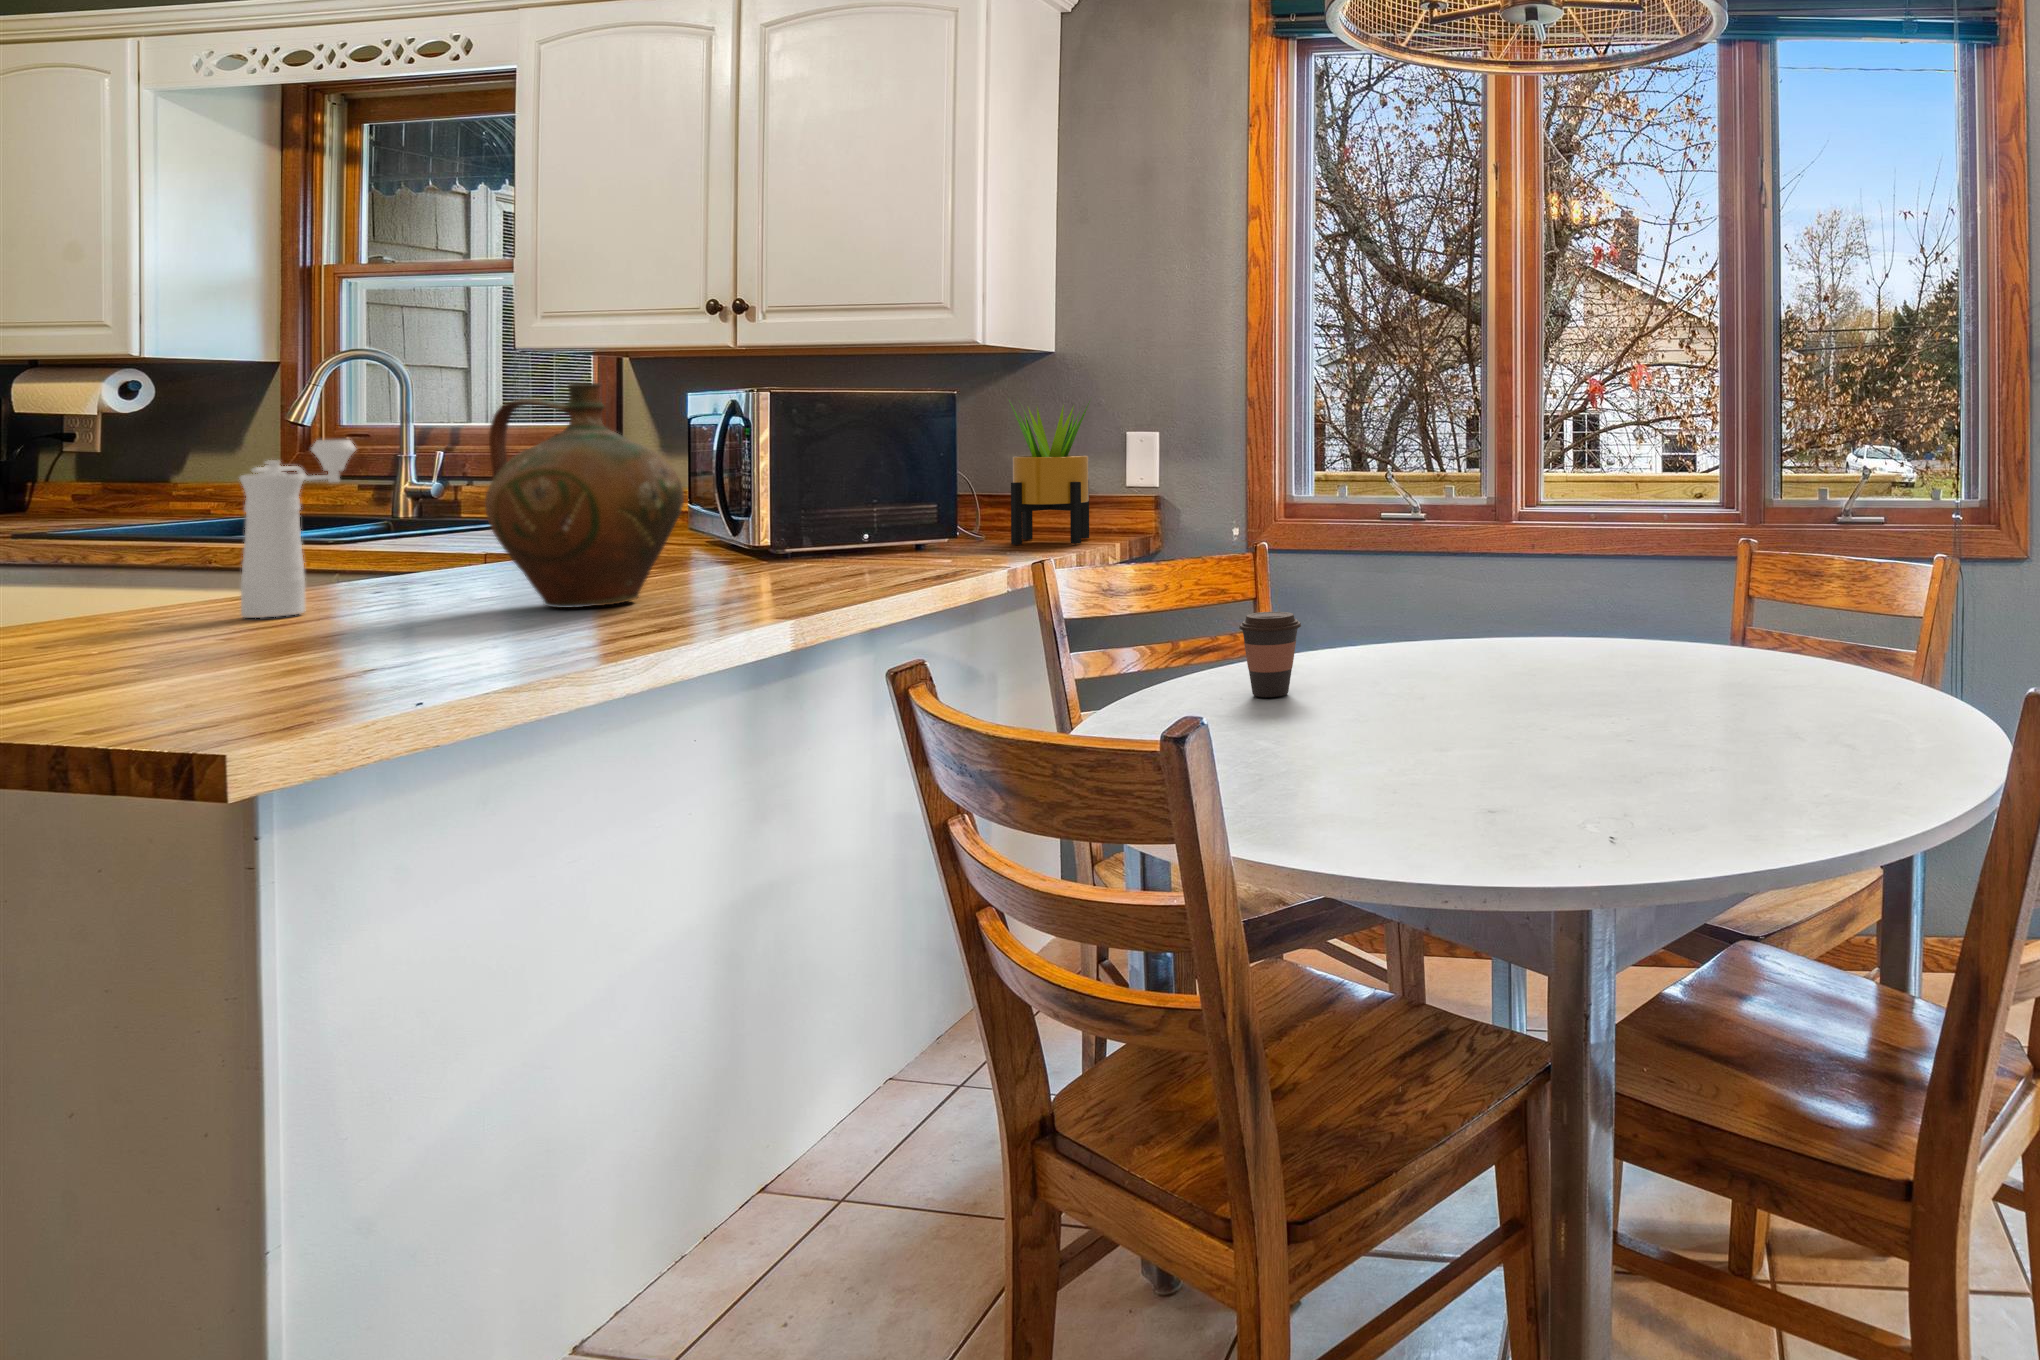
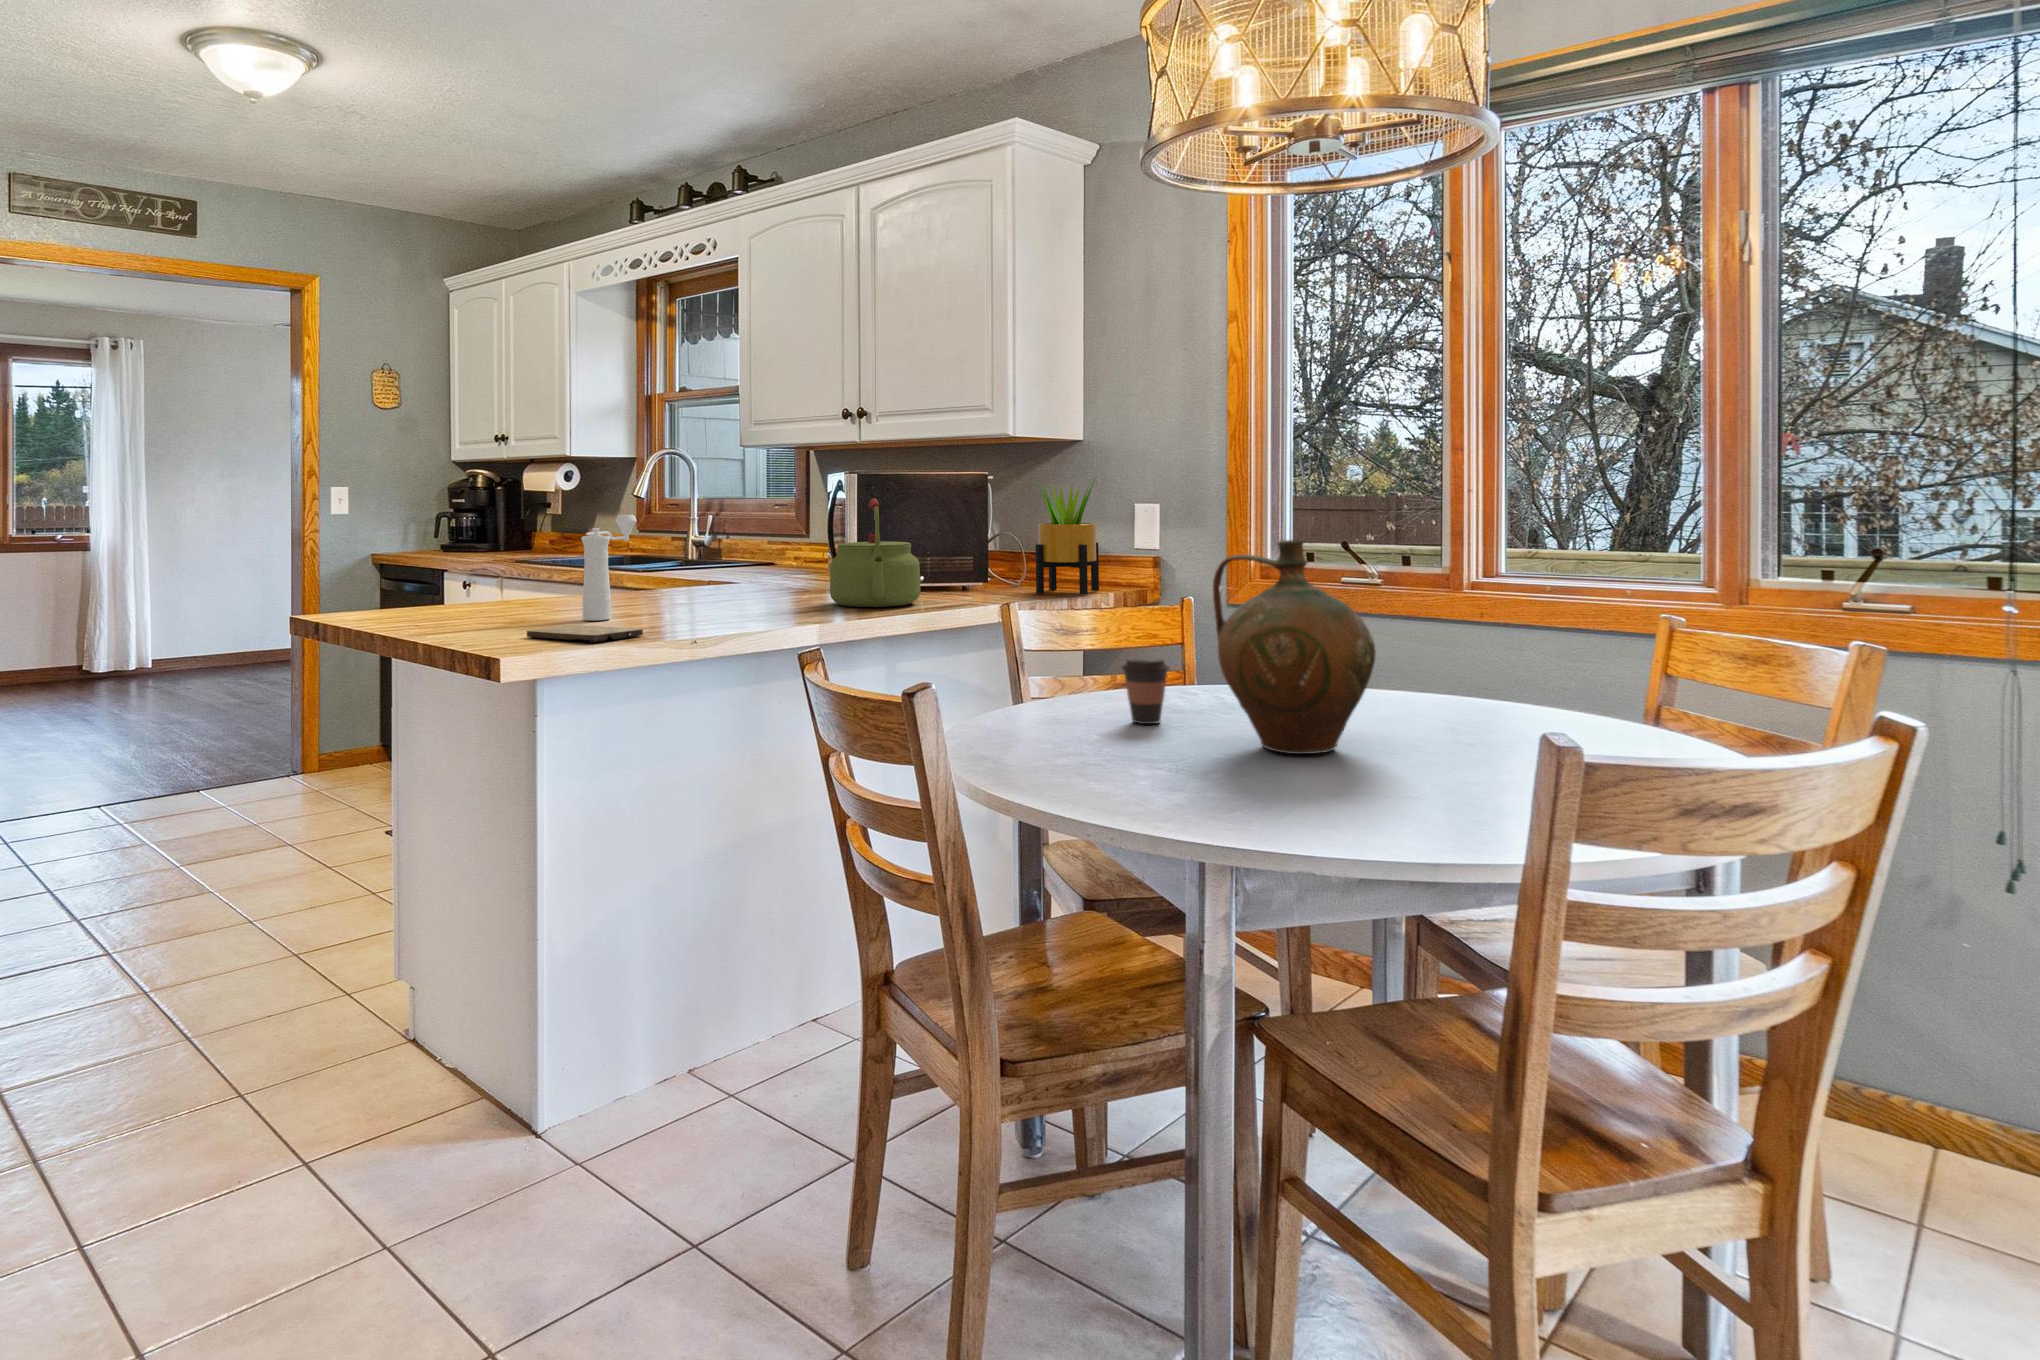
ceramic jug: present [485,383,684,608] -> present [1213,540,1376,754]
kettle: none [715,420,861,572] -> present [830,498,920,607]
cutting board: none [124,625,400,655] -> present [527,625,643,642]

